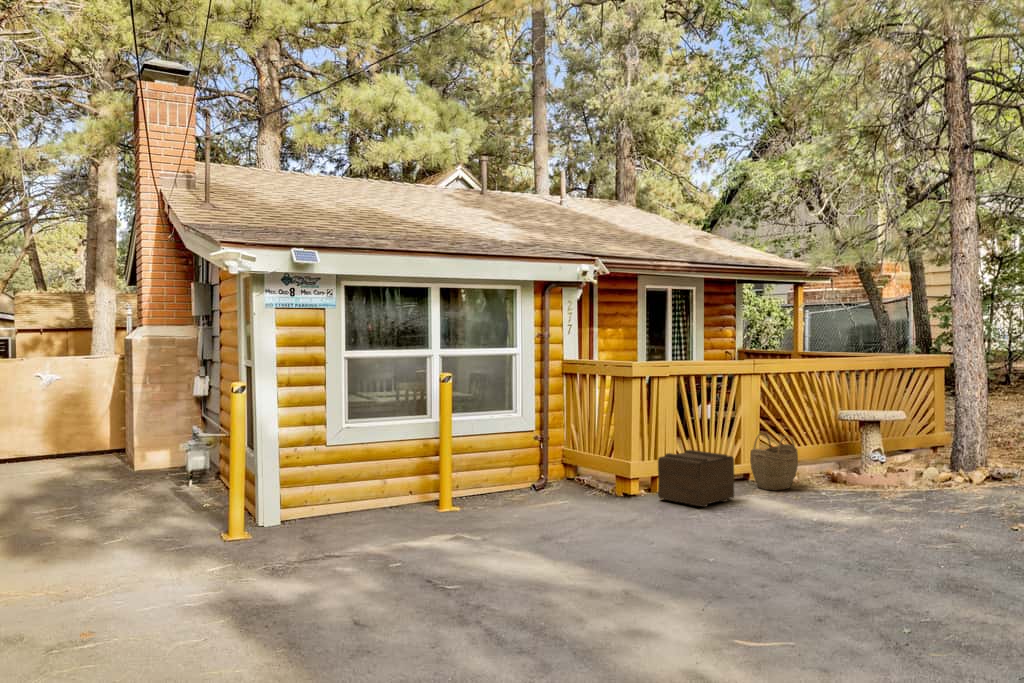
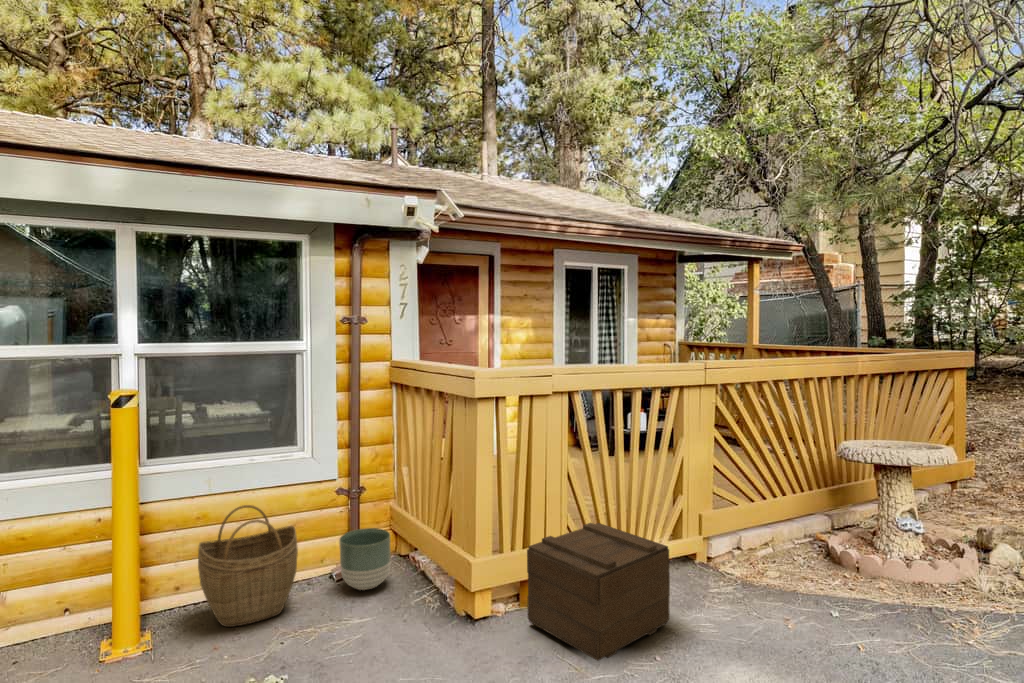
woven basket: present [750,433,798,490] -> present [198,505,298,627]
planter: none [542,459,571,492] -> present [339,528,391,590]

